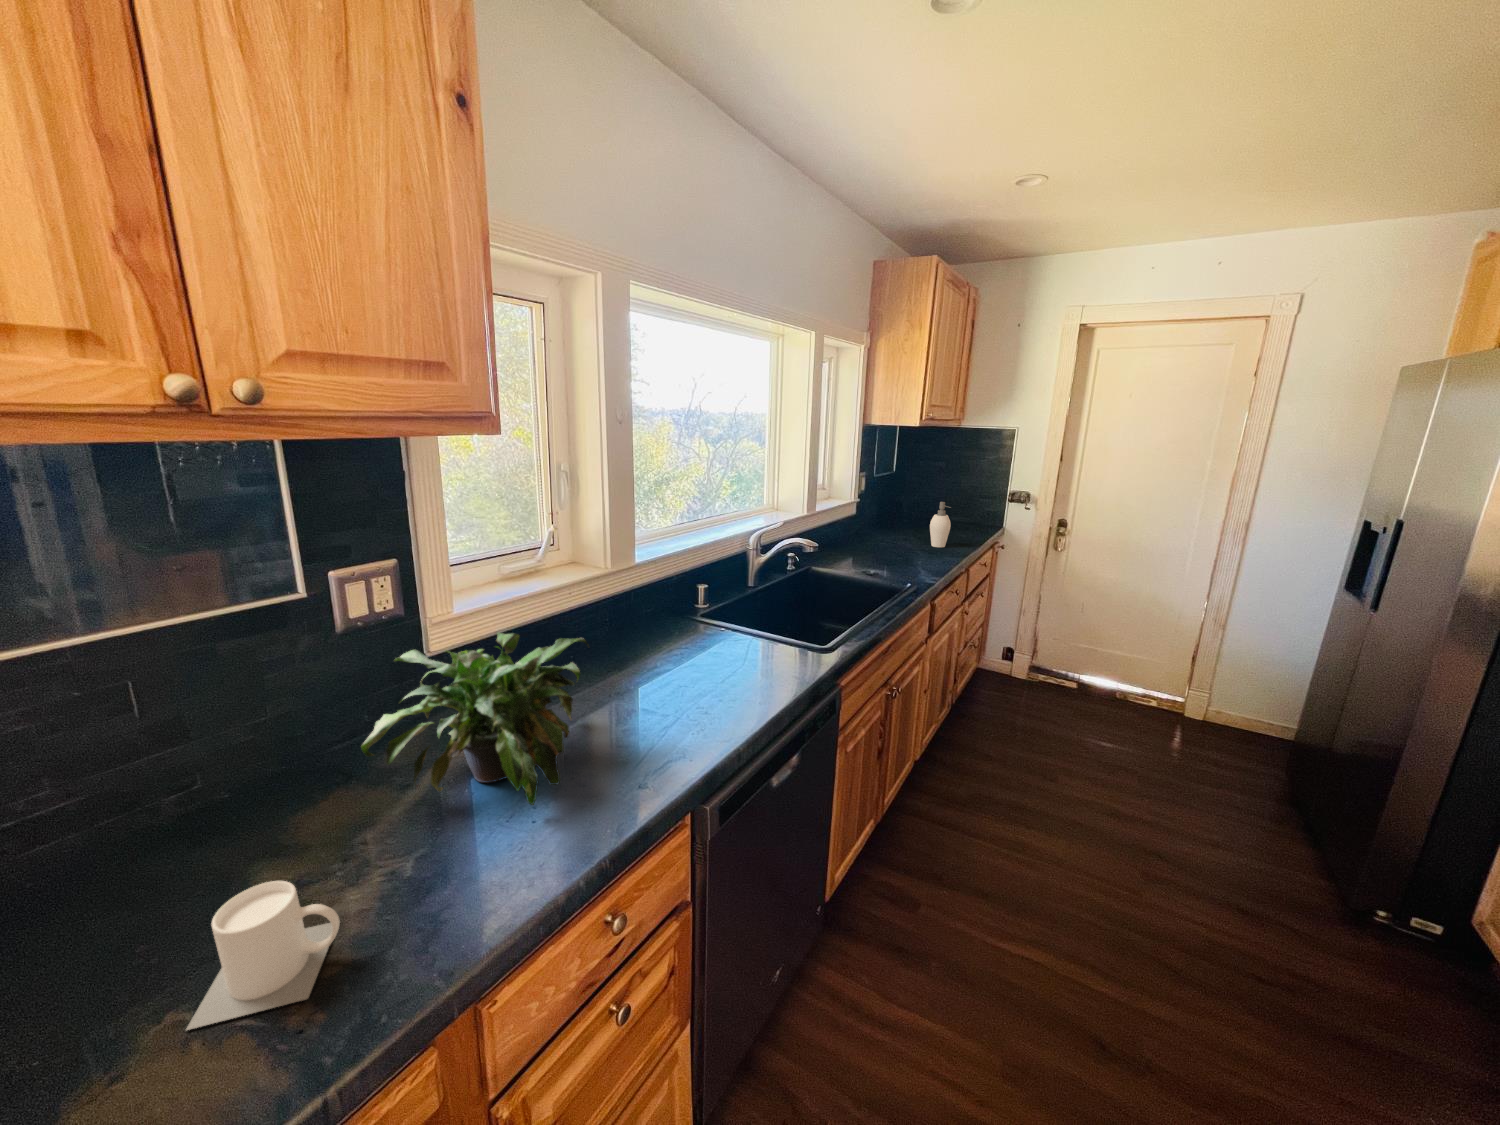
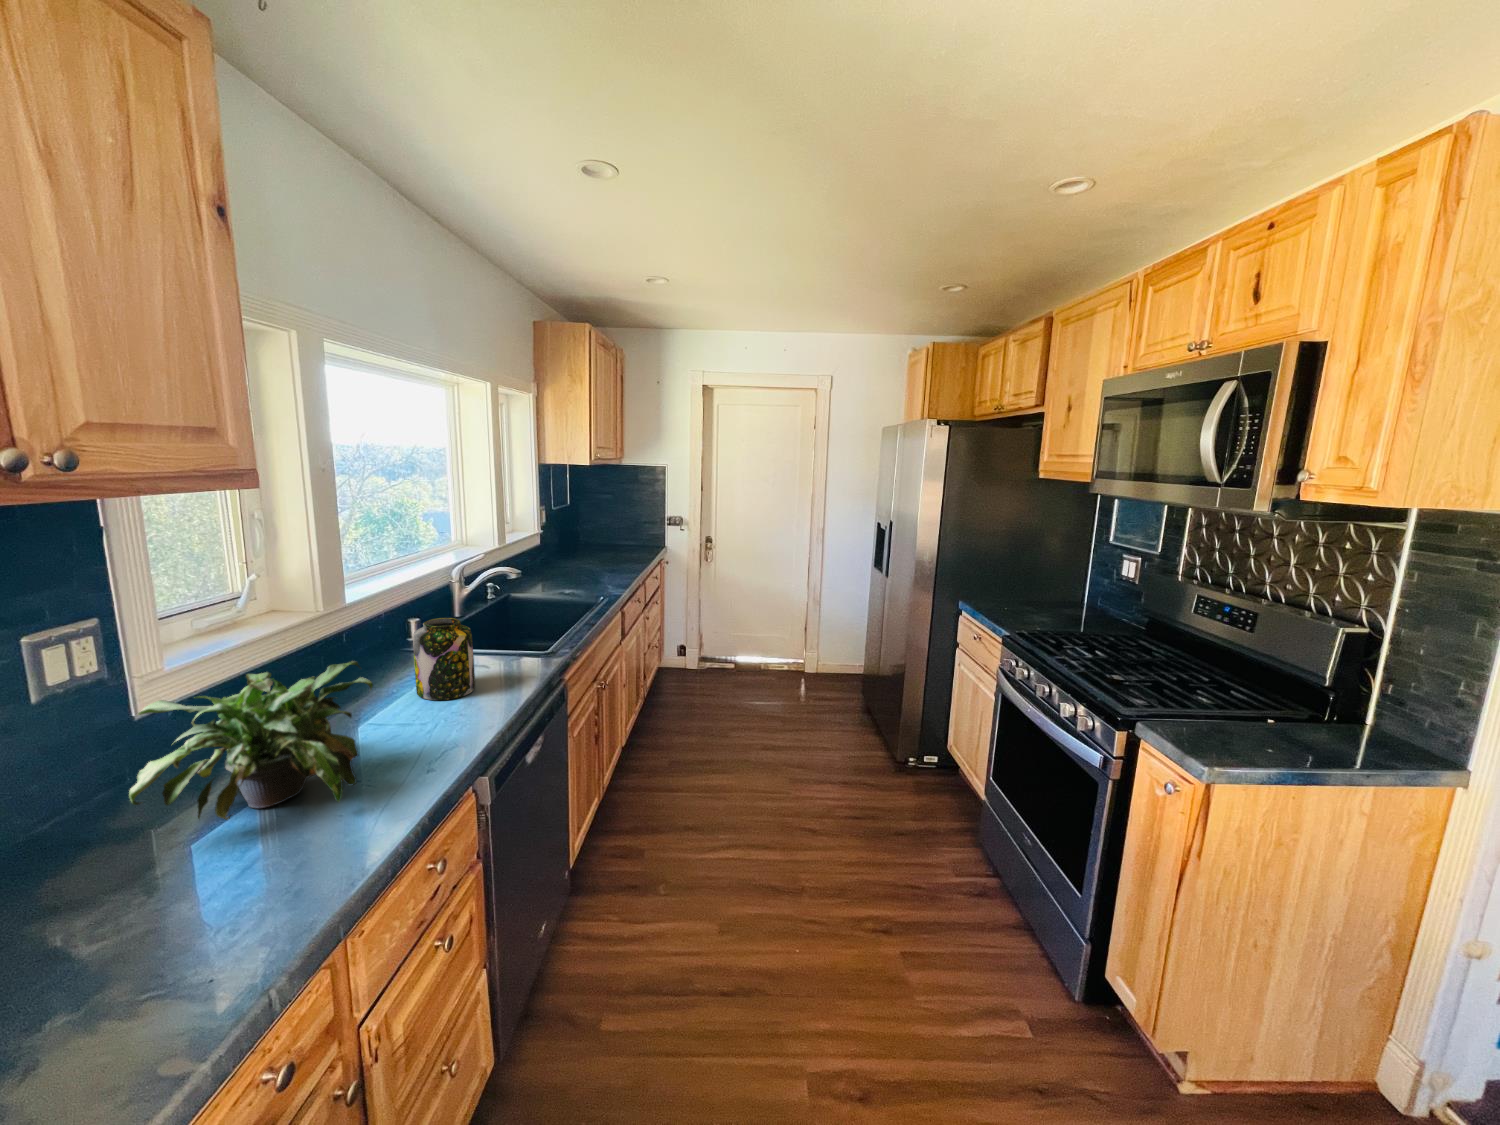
soap dispenser: present [930,502,951,547] -> none [609,529,626,567]
jar: none [674,593,732,688] -> present [413,618,475,700]
mug: present [186,881,340,1030] -> none [69,889,208,1027]

